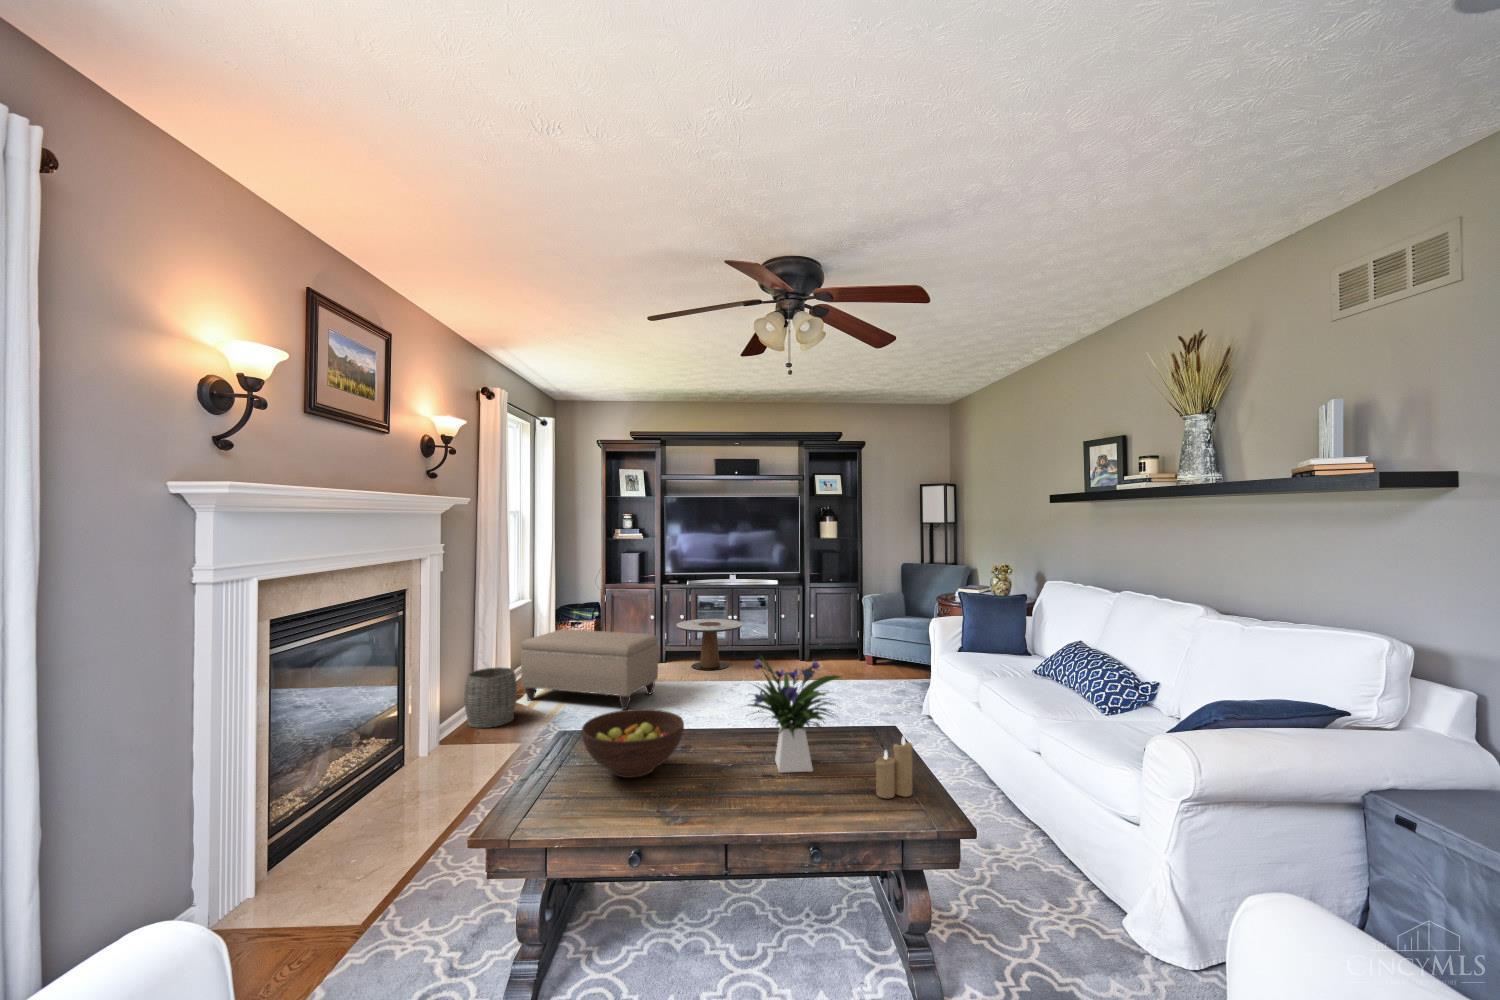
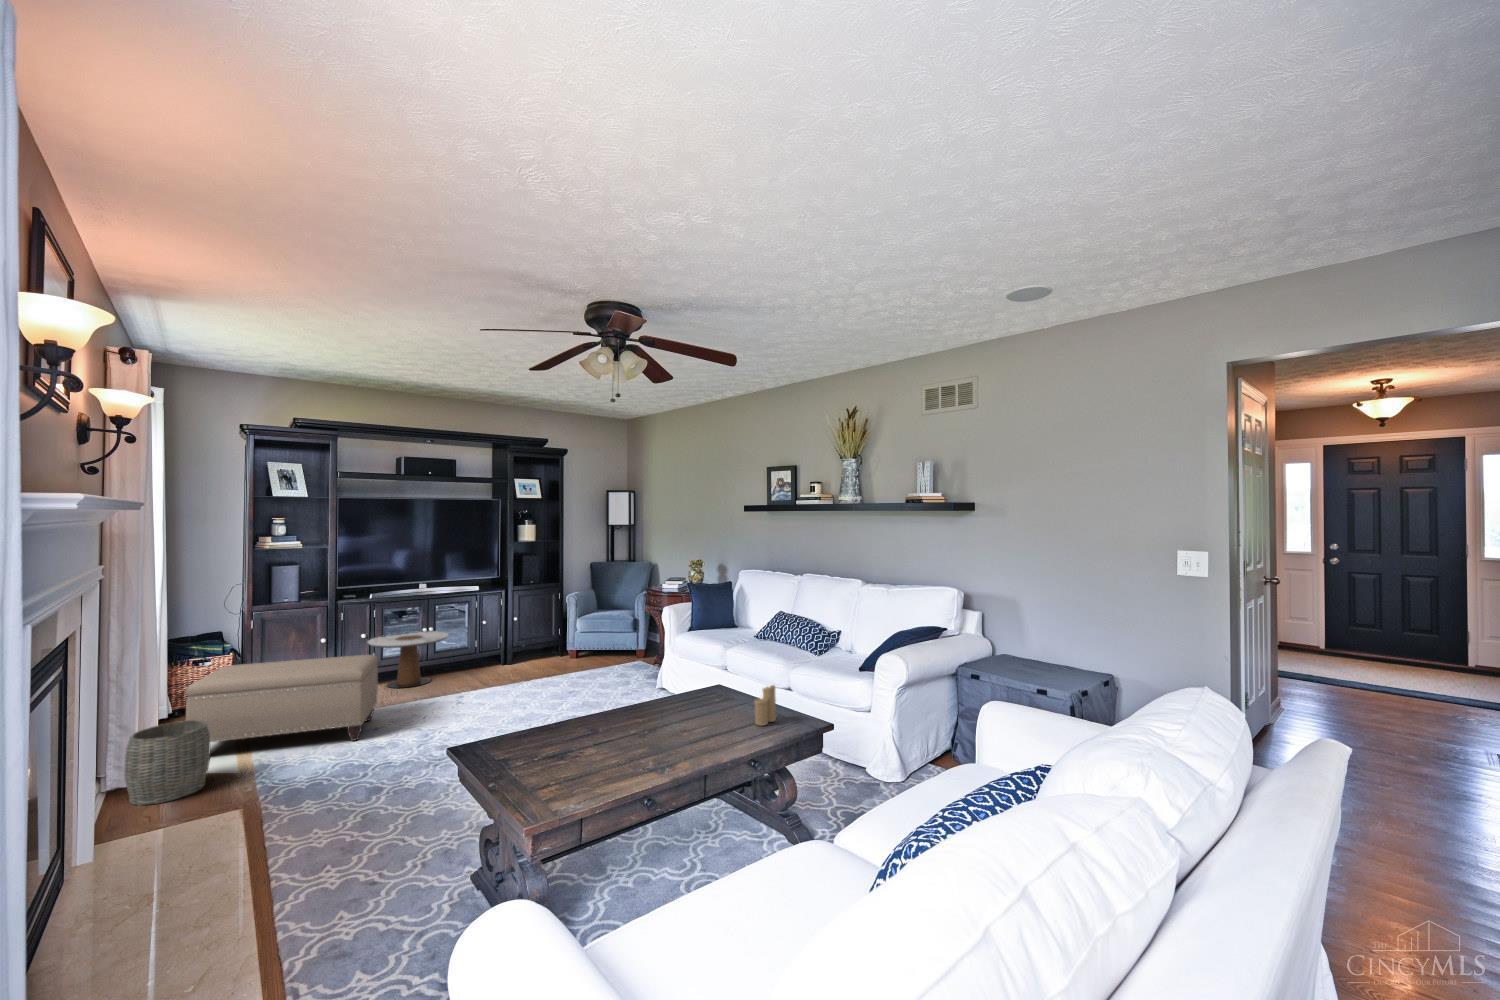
flower arrangement: present [747,656,840,773] -> none [639,638,724,729]
fruit bowl: present [582,709,684,778] -> none [520,702,612,763]

